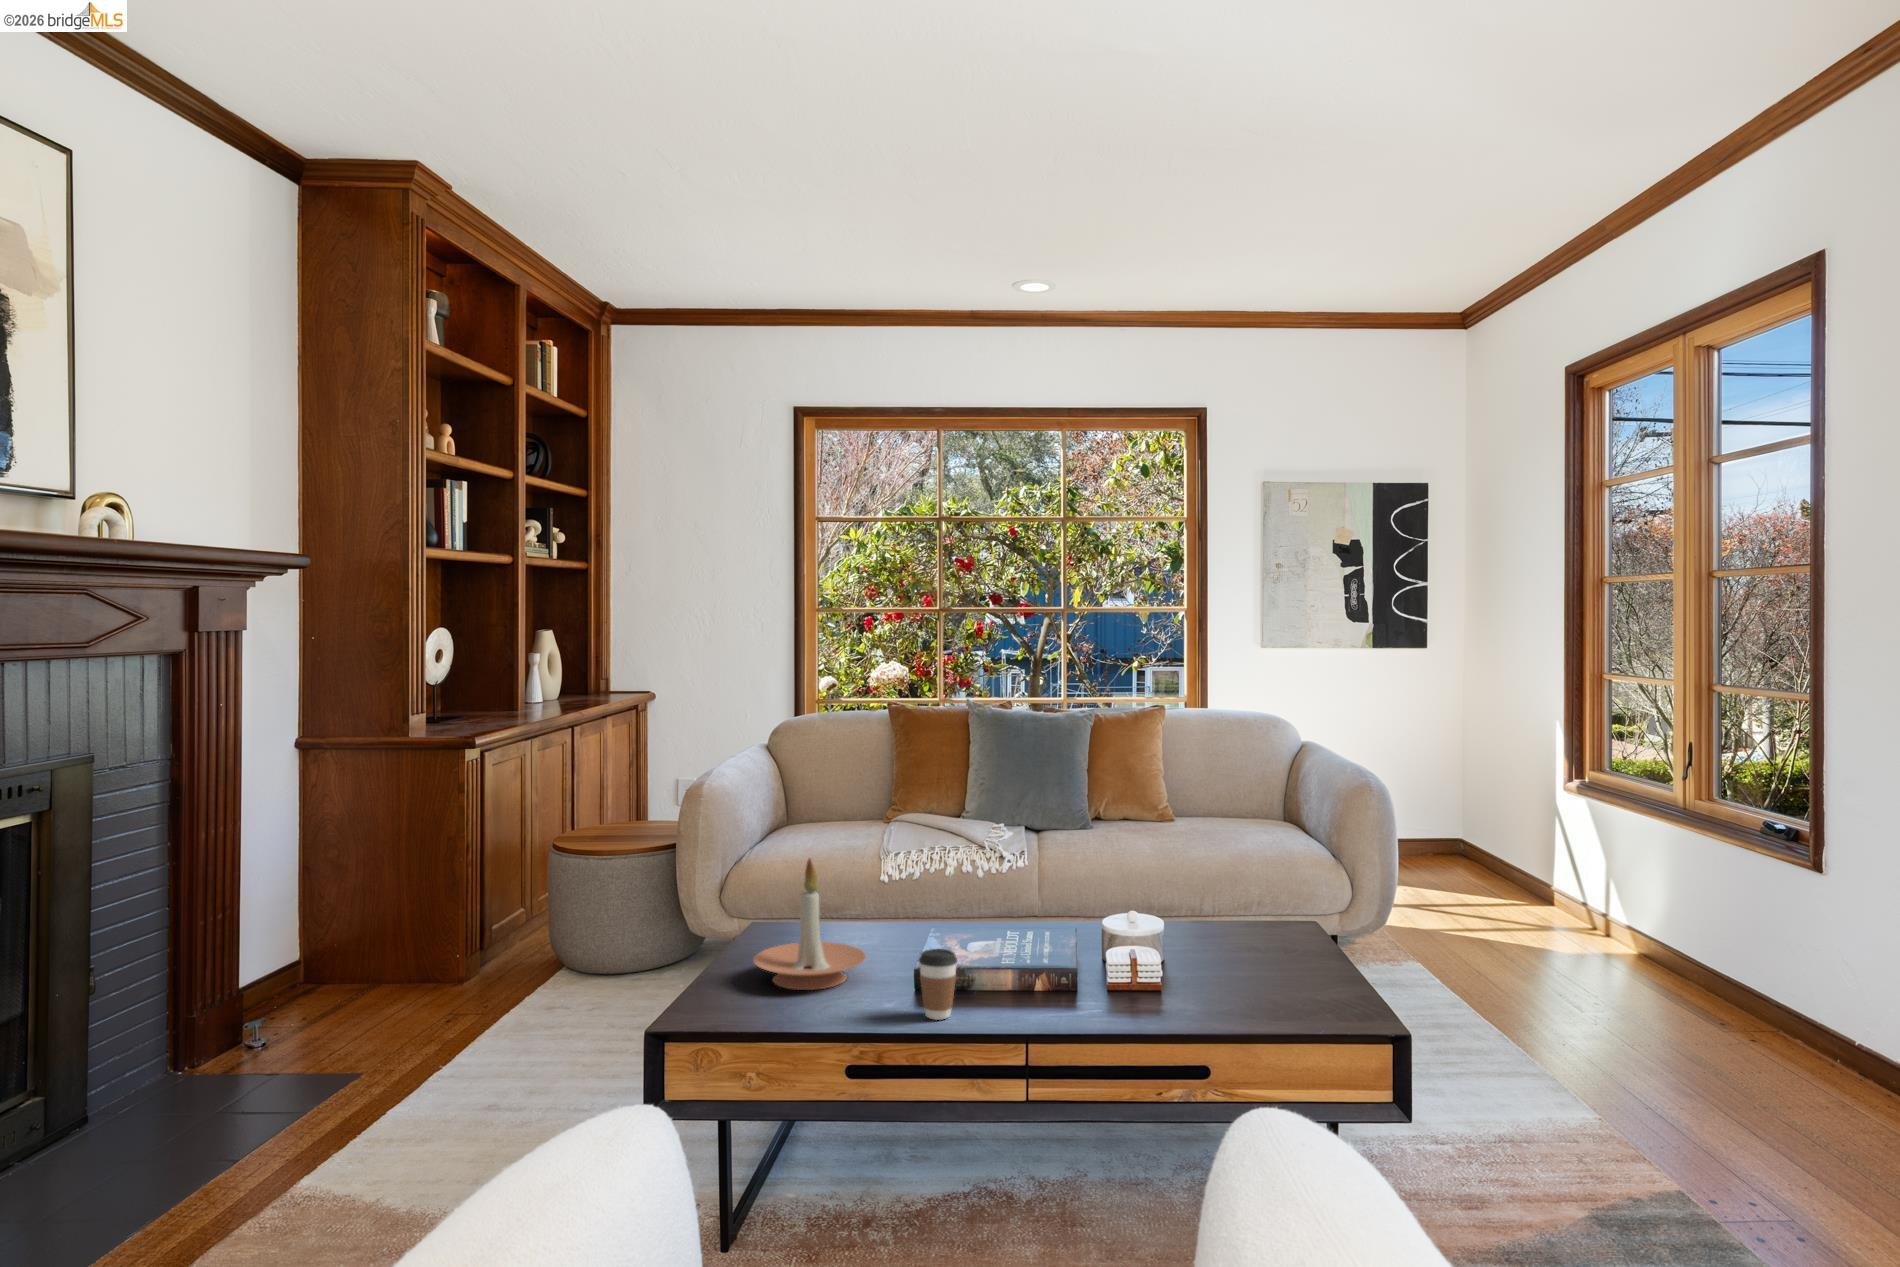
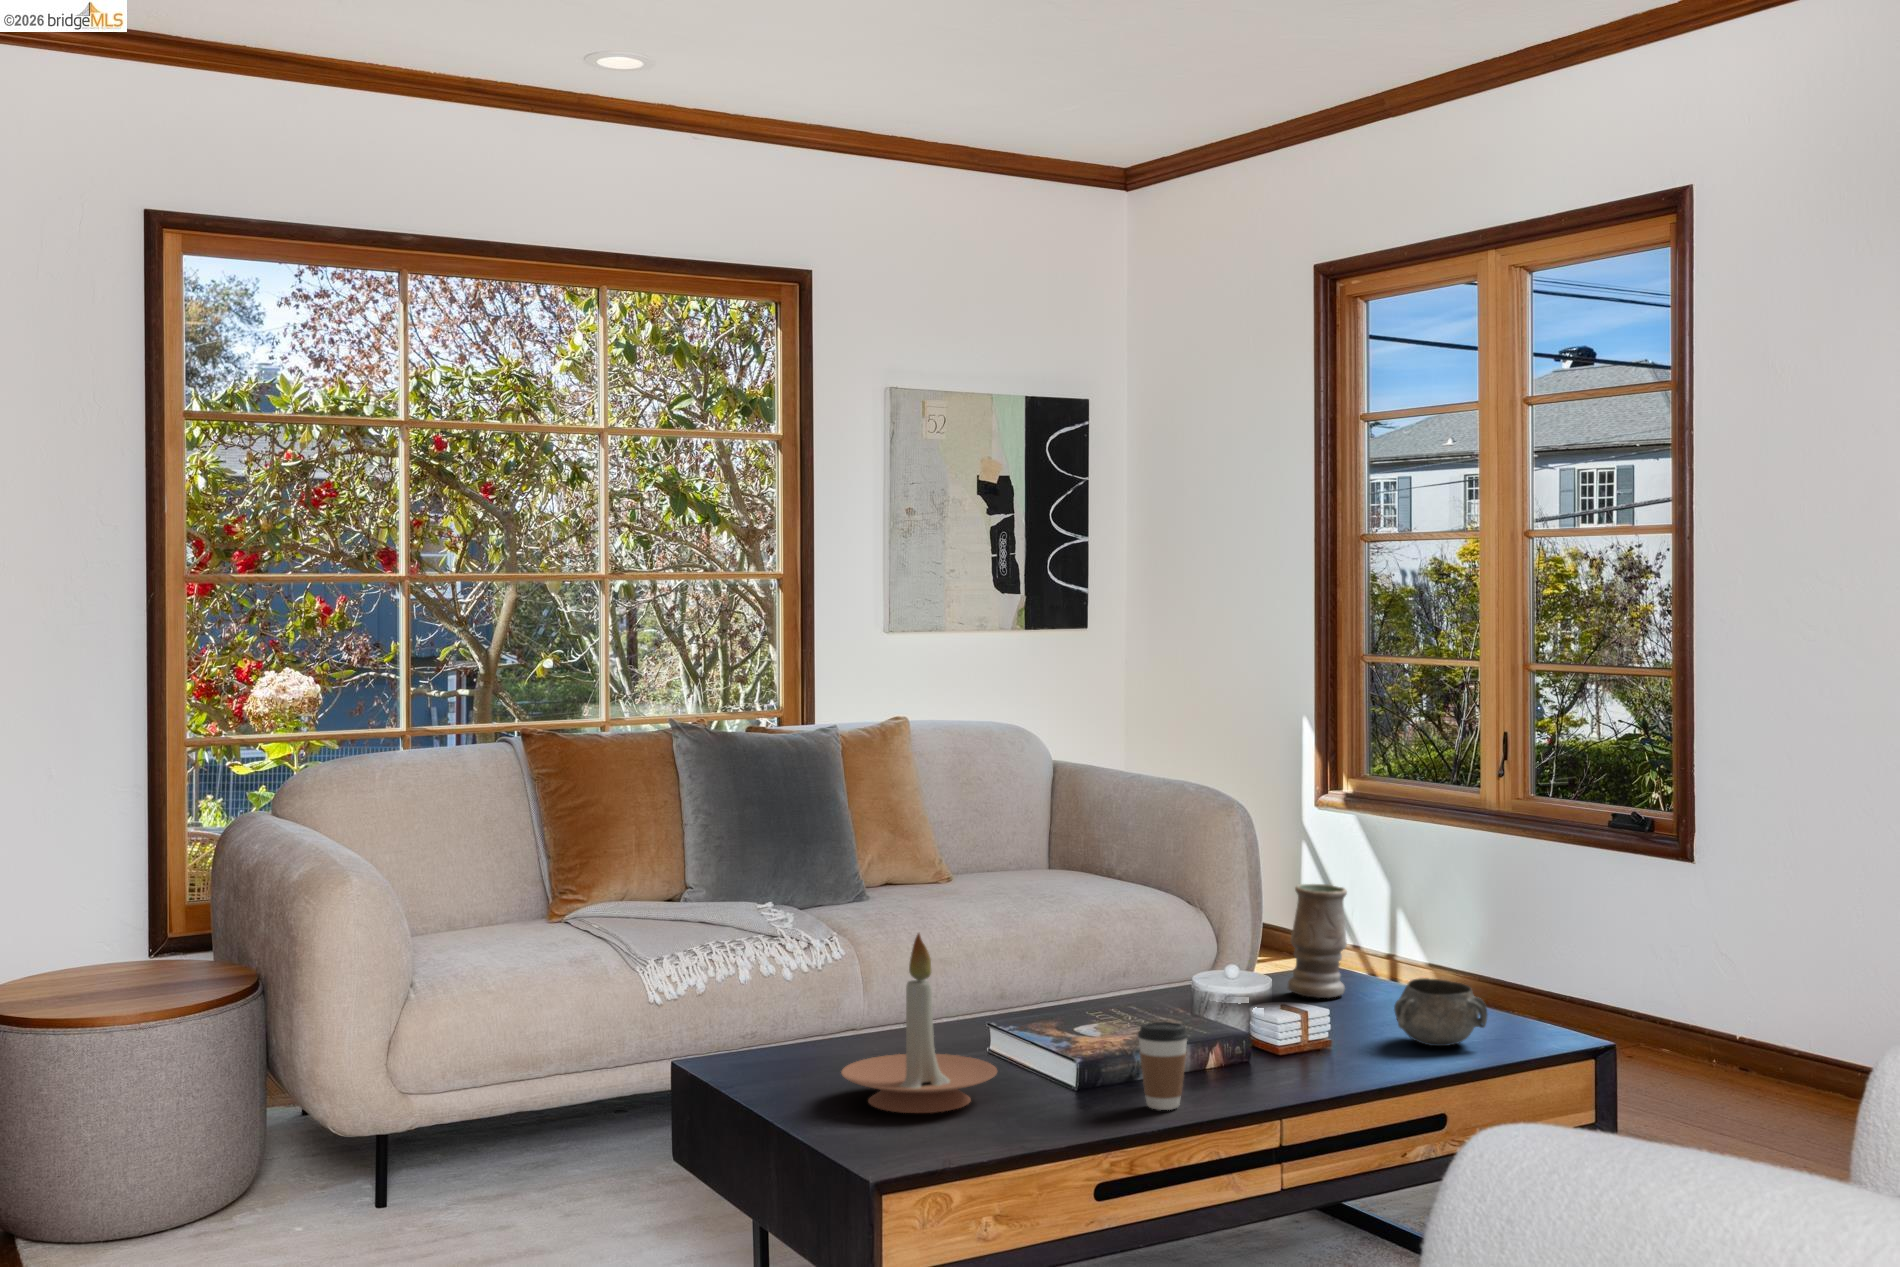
vase: none [1237,851,1285,946] -> present [1288,884,1347,998]
decorative bowl: none [1214,944,1294,1006] -> present [1394,978,1487,1046]

